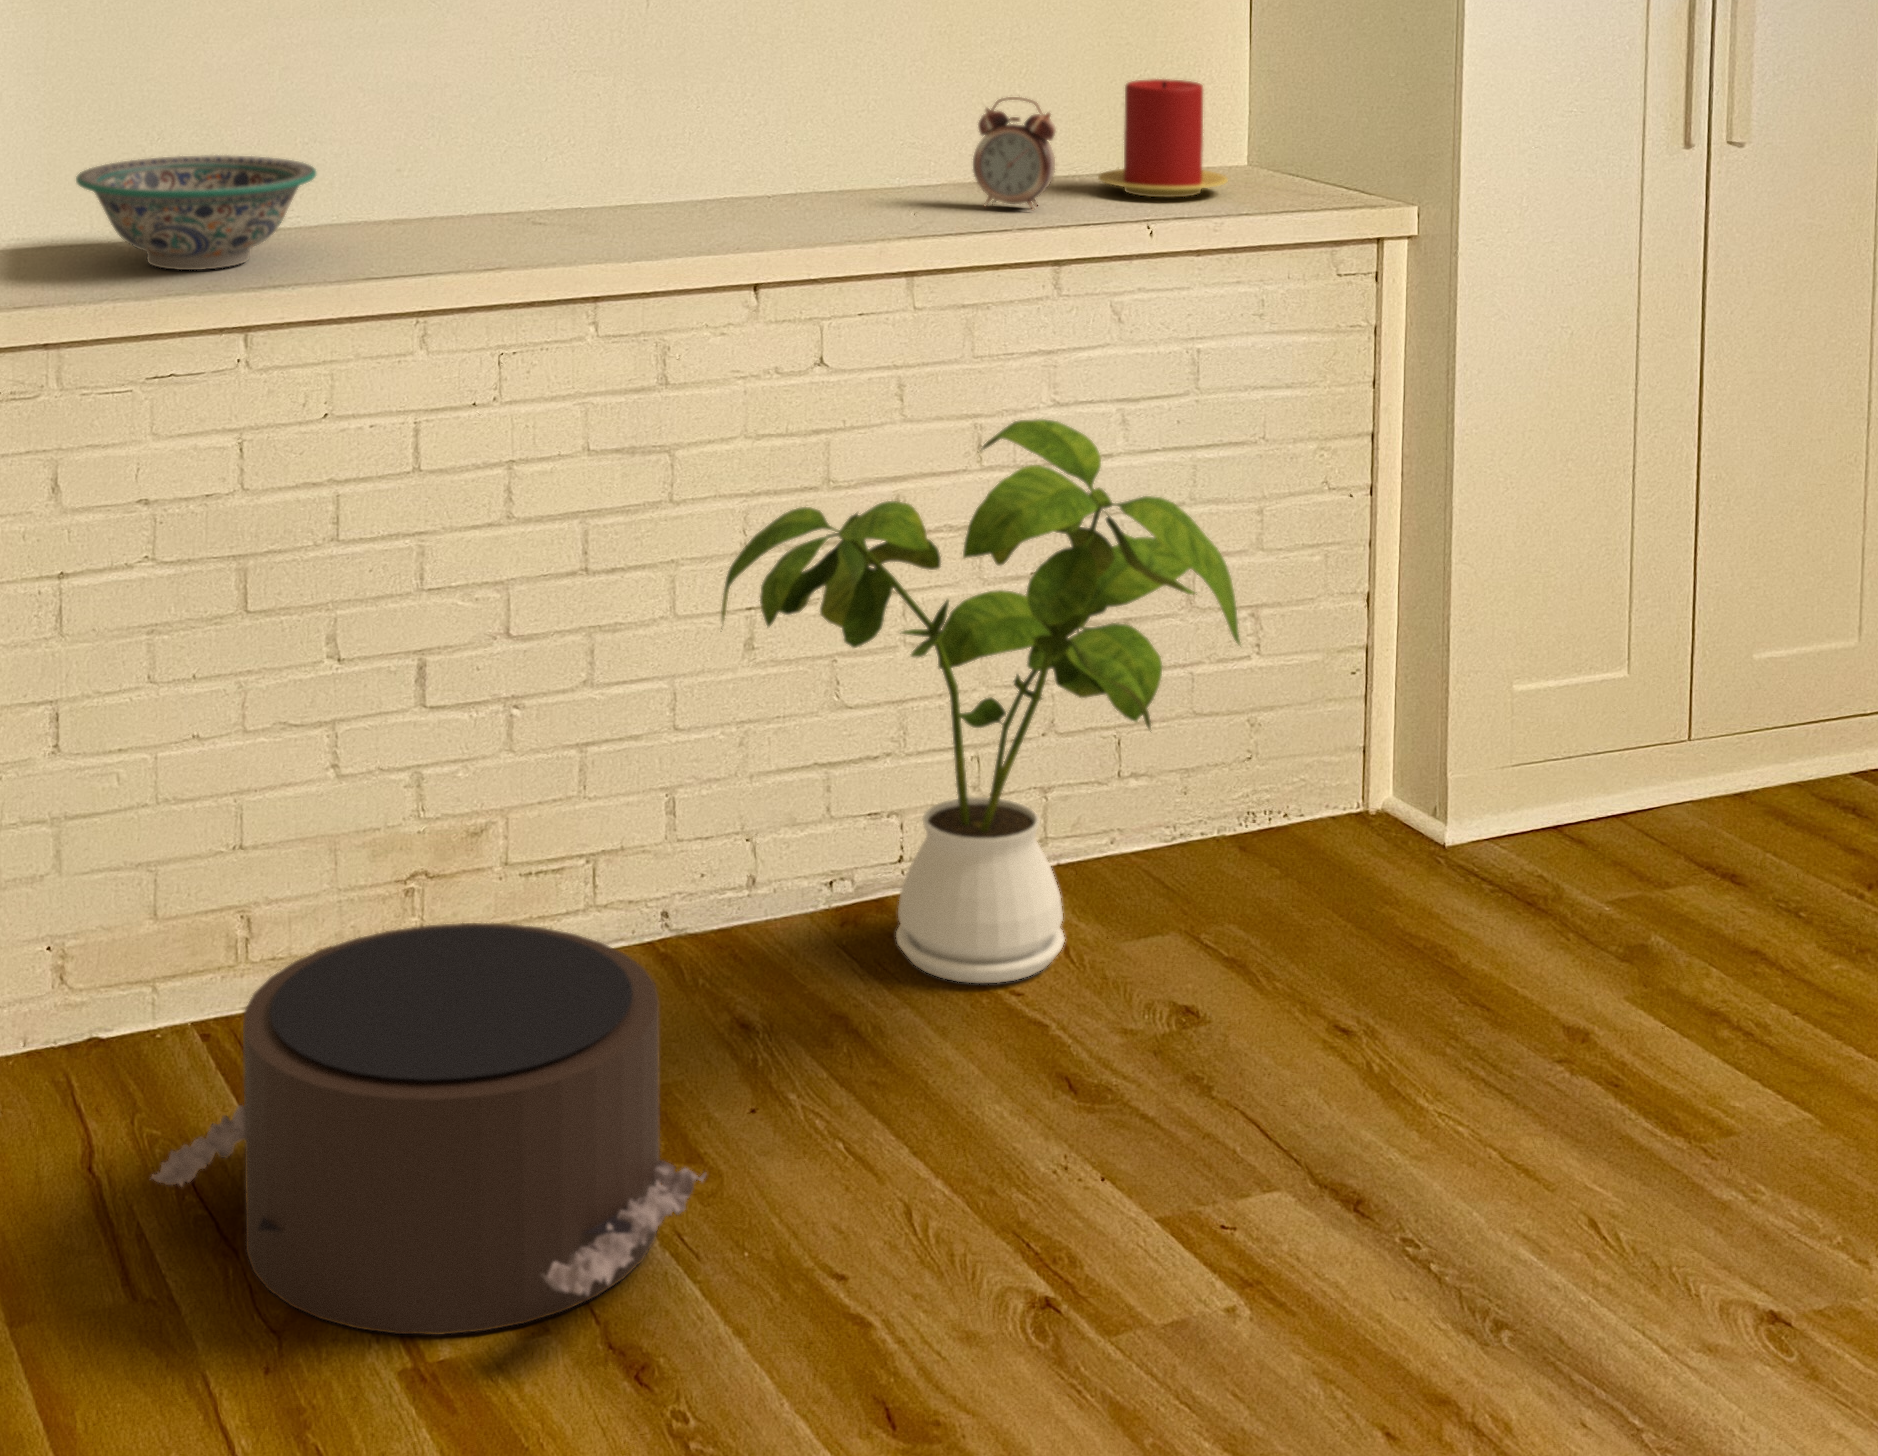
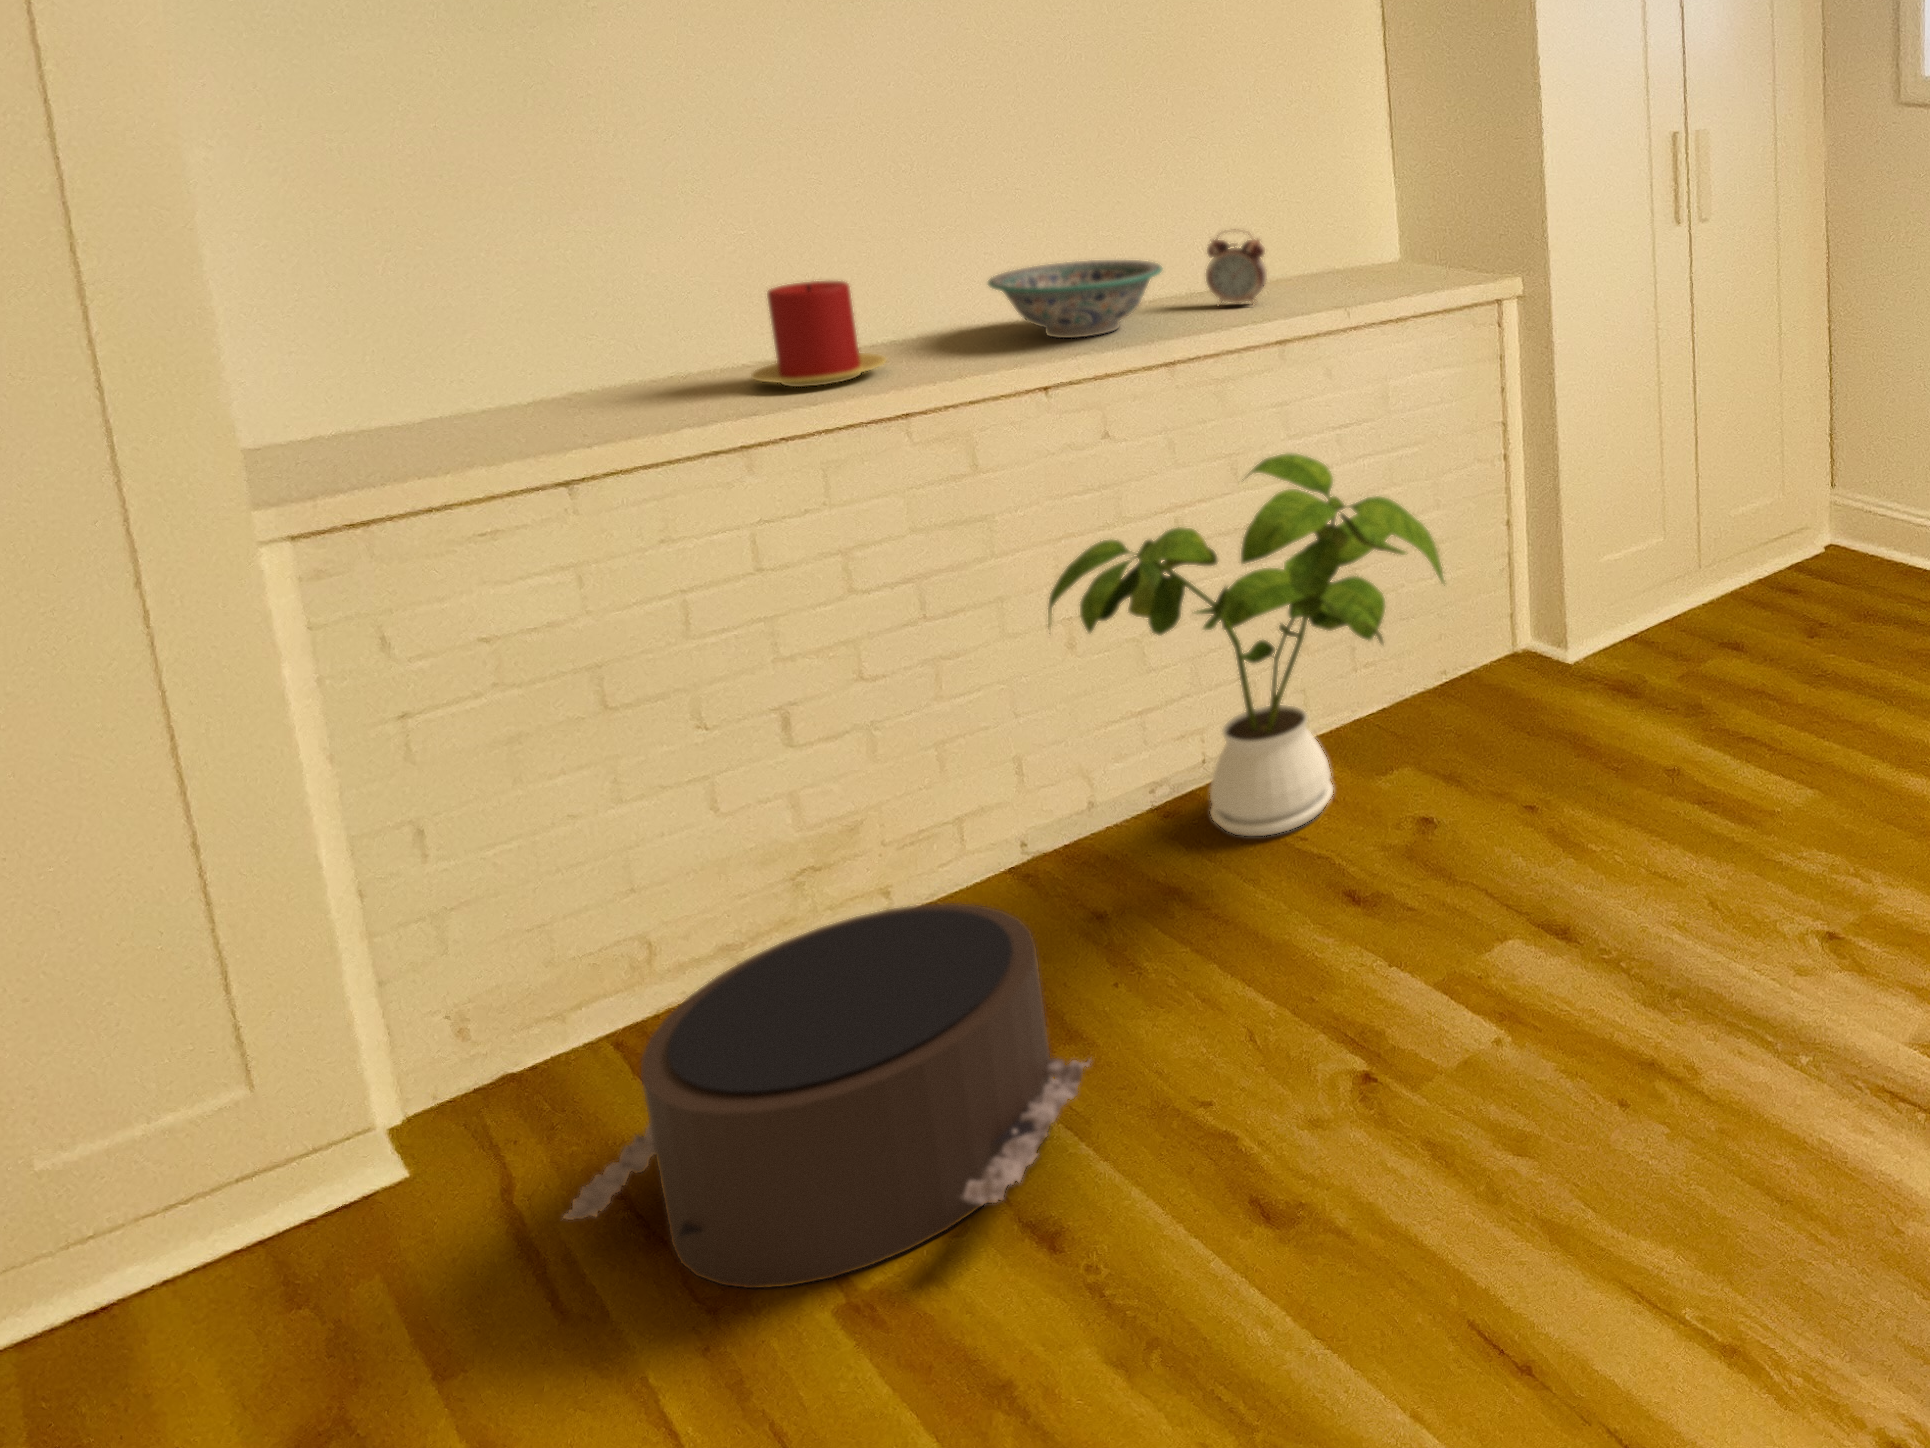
candle: present [1098,79,1228,197] -> present [752,281,886,387]
decorative bowl: present [76,155,316,270] -> present [988,260,1163,338]

